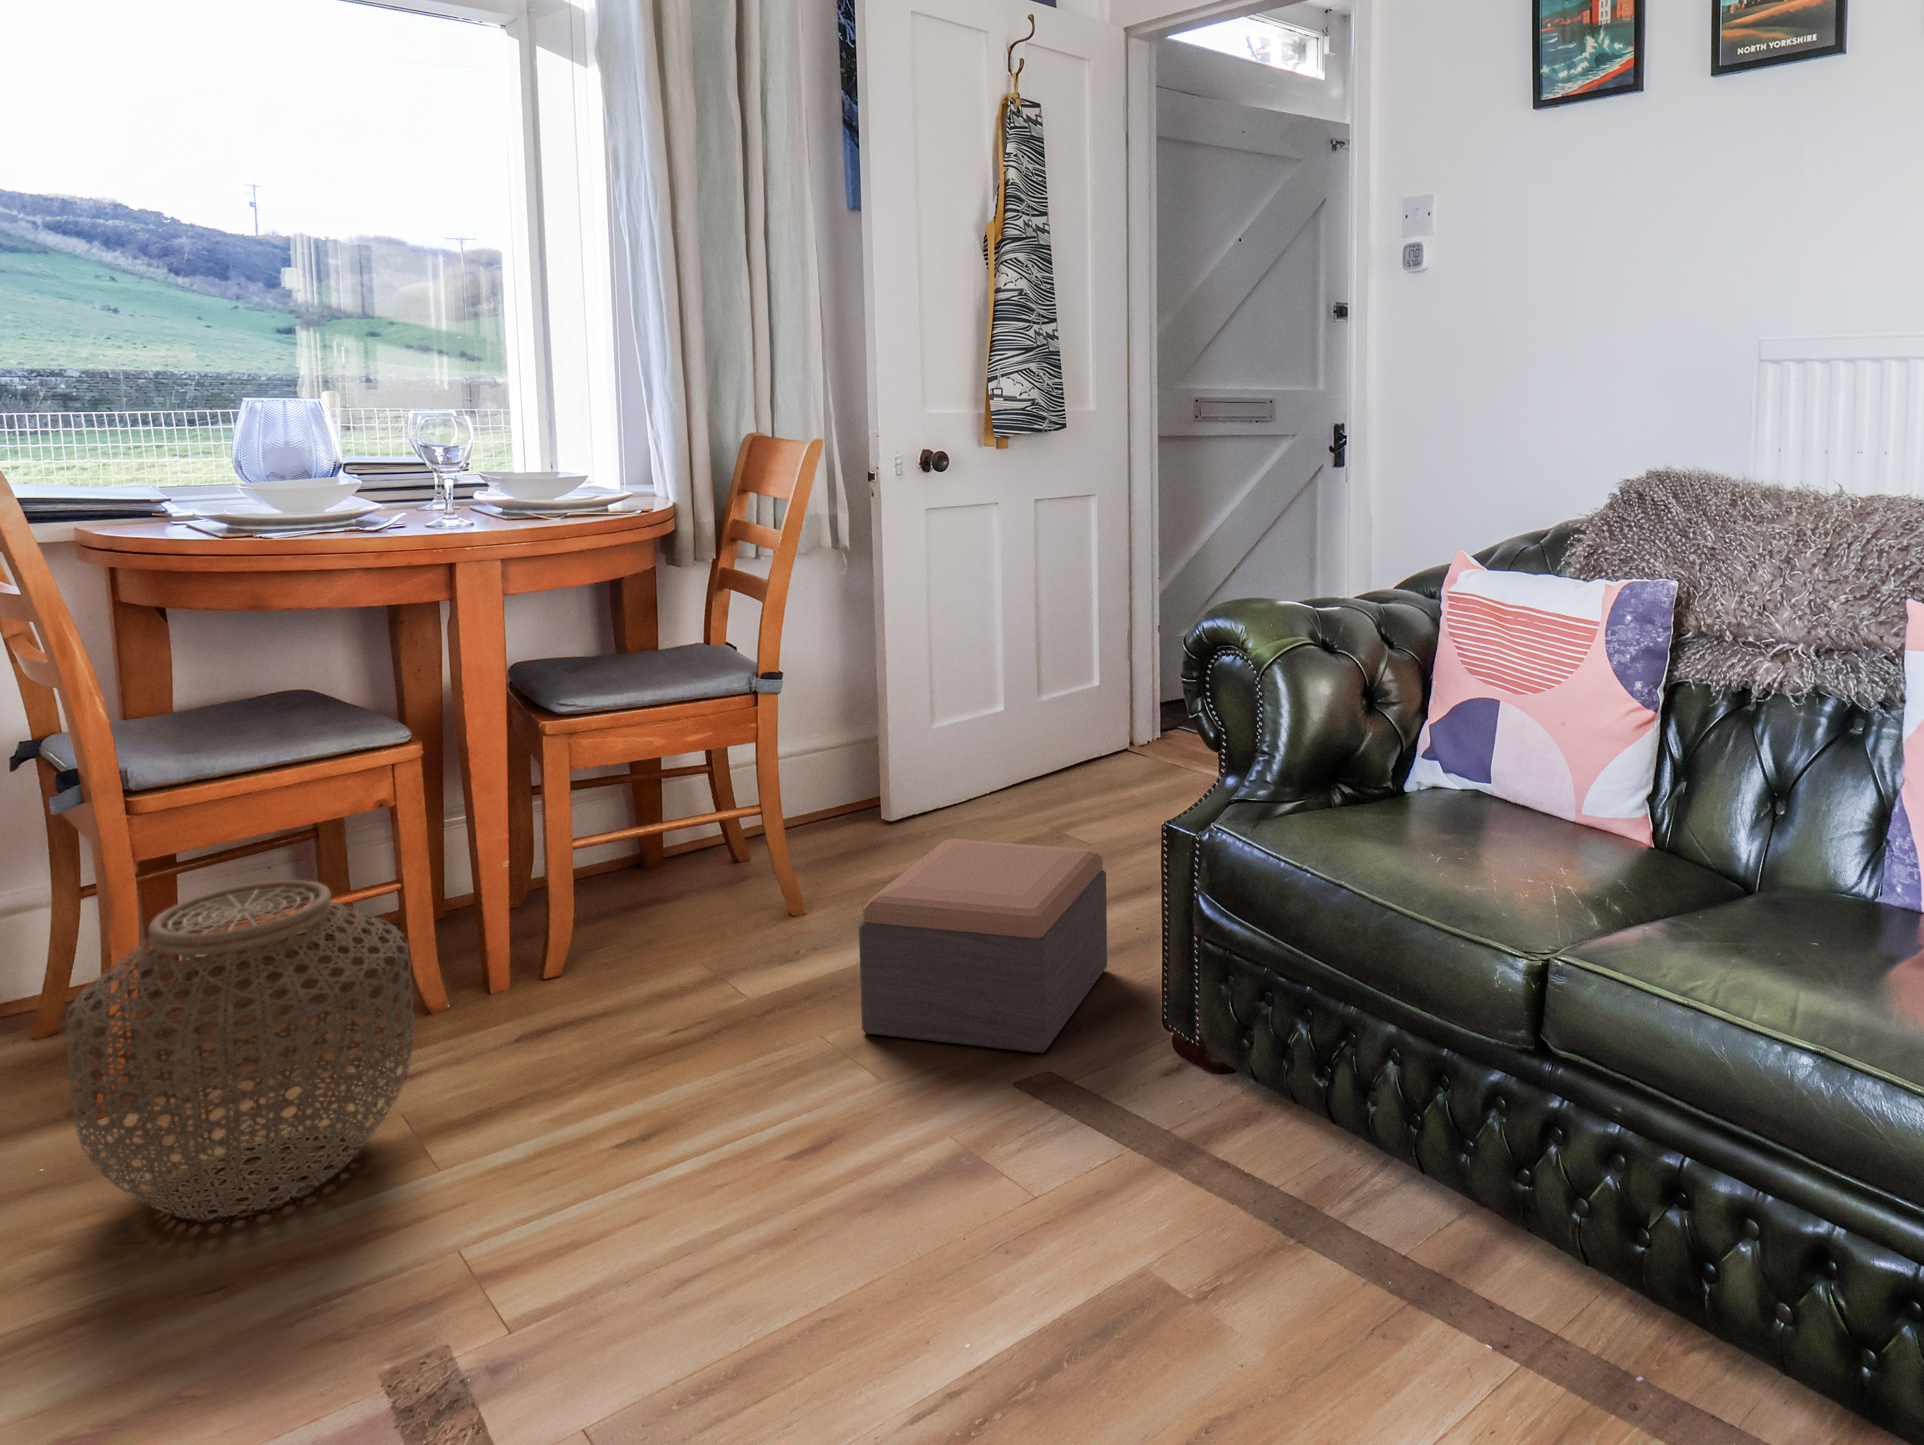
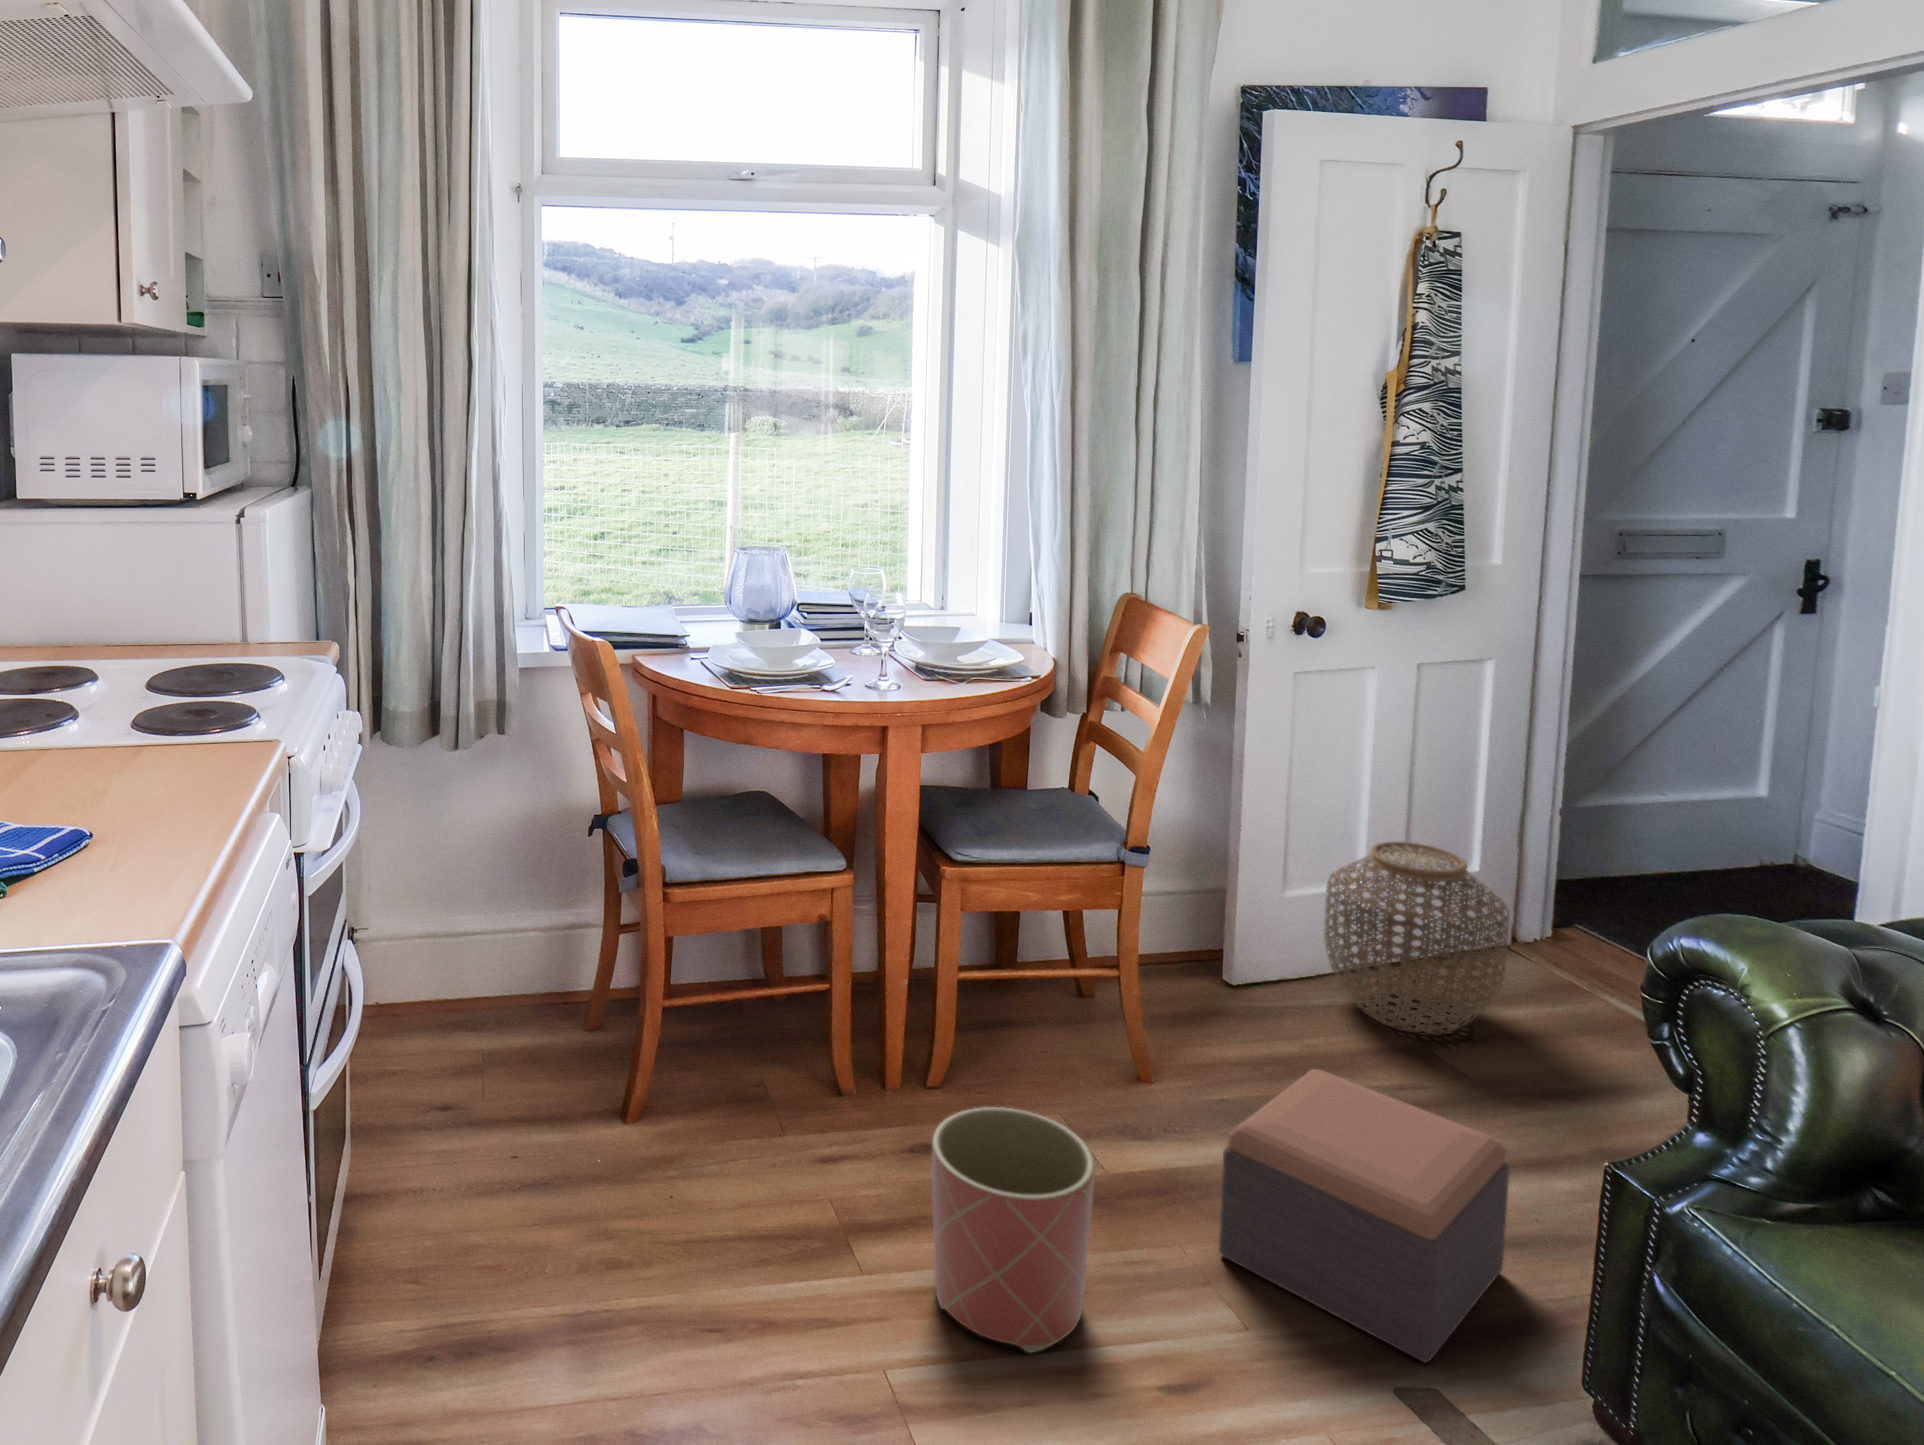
woven basket: present [66,880,414,1219] -> present [1324,842,1509,1034]
planter: none [521,937,716,1184] -> present [932,1107,1095,1353]

